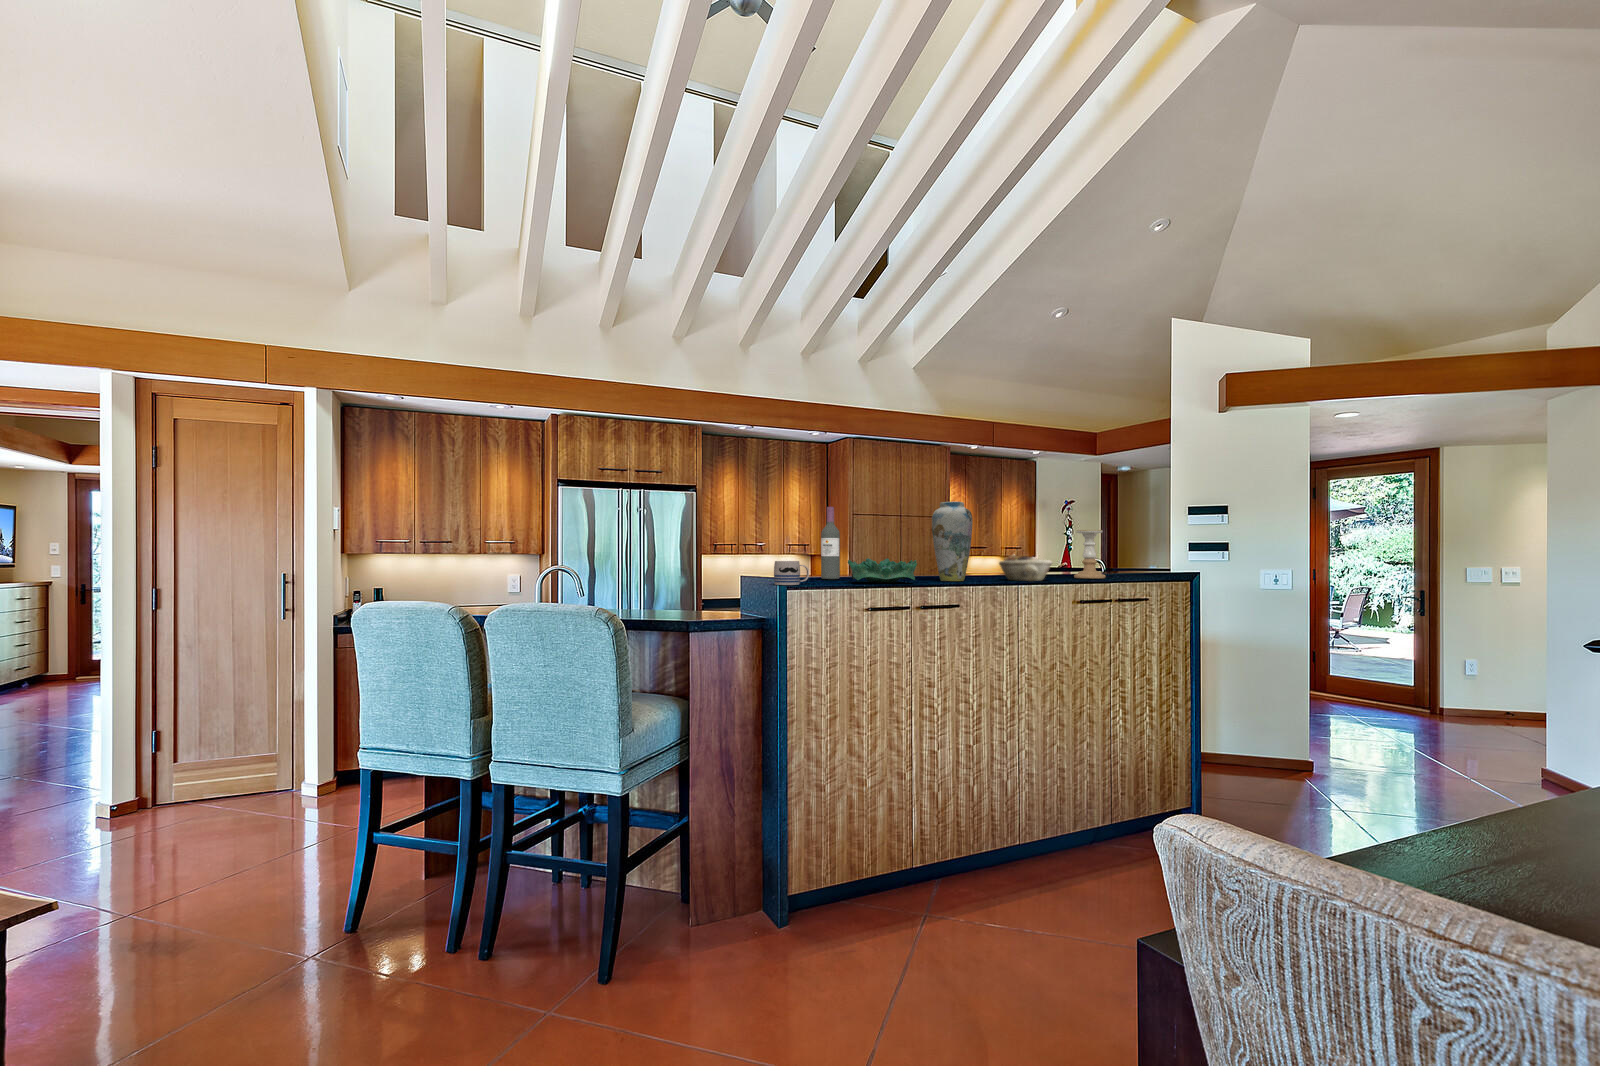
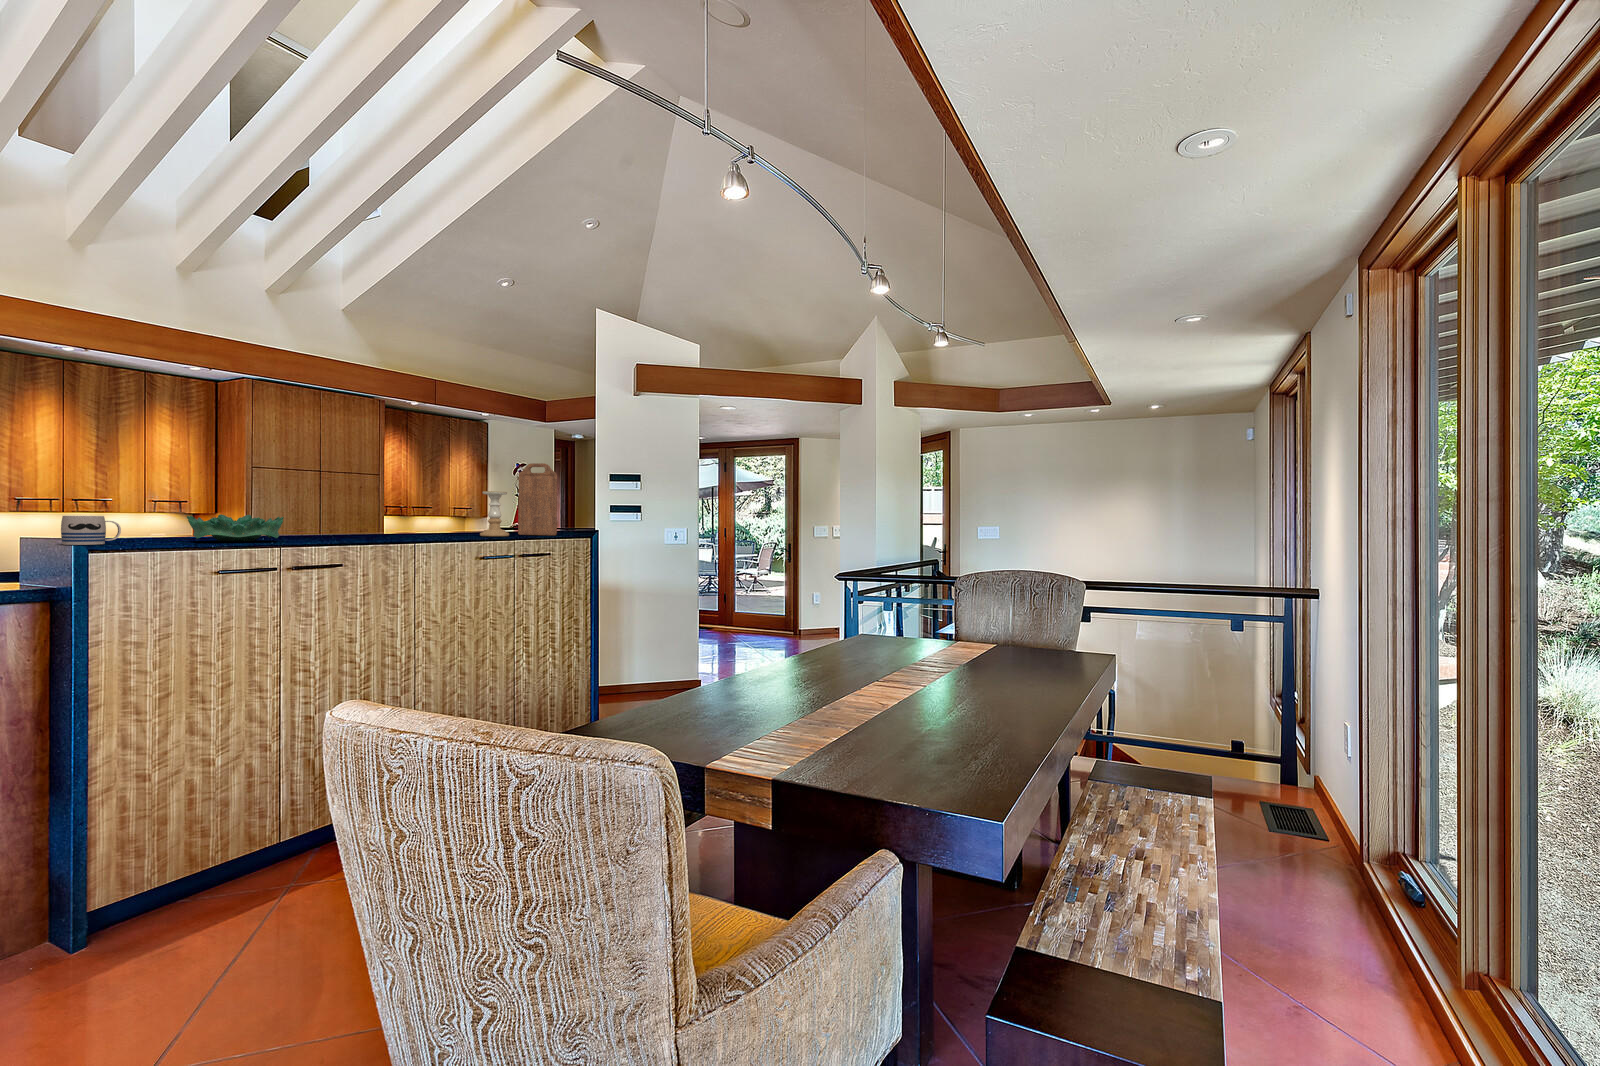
cutting board: none [1109,497,1156,578] -> present [518,463,557,535]
vase: present [932,502,973,581] -> none [311,457,360,539]
wine bottle: present [821,507,840,579] -> none [163,454,191,538]
succulent planter: present [999,555,1052,581] -> none [394,512,451,538]

